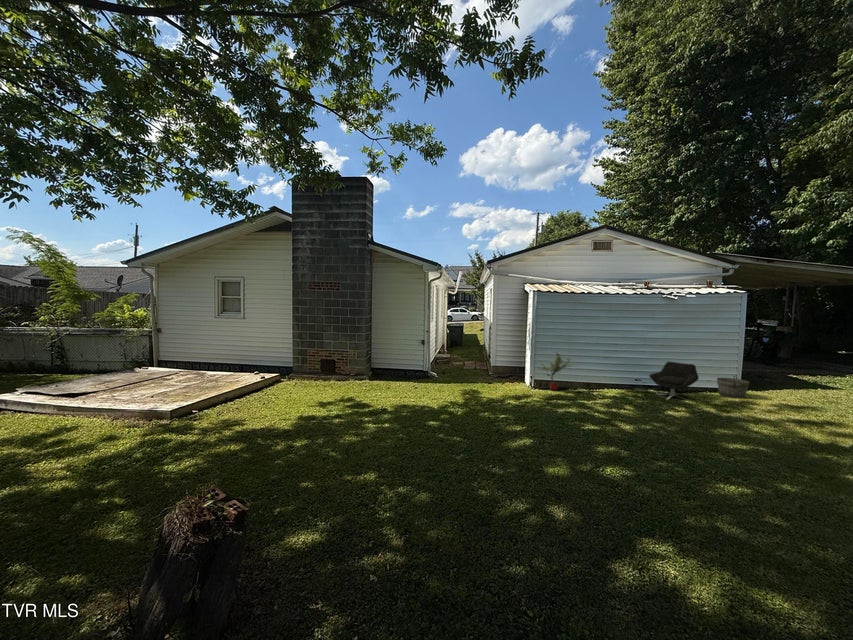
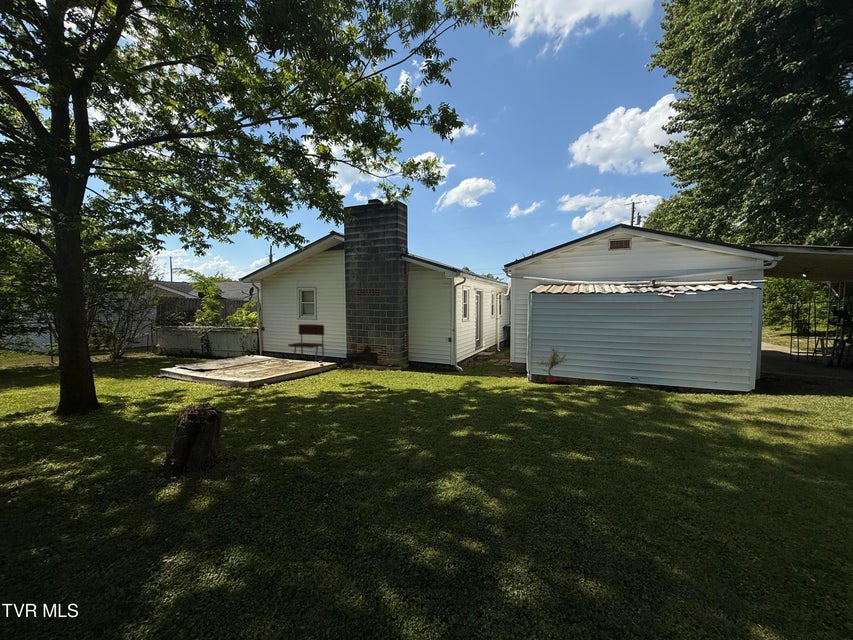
bench: none [205,324,258,373] -> present [288,324,324,361]
lounge chair: present [649,362,699,399] -> present [346,346,372,371]
wooden bucket: present [717,376,749,398] -> none [725,374,760,399]

